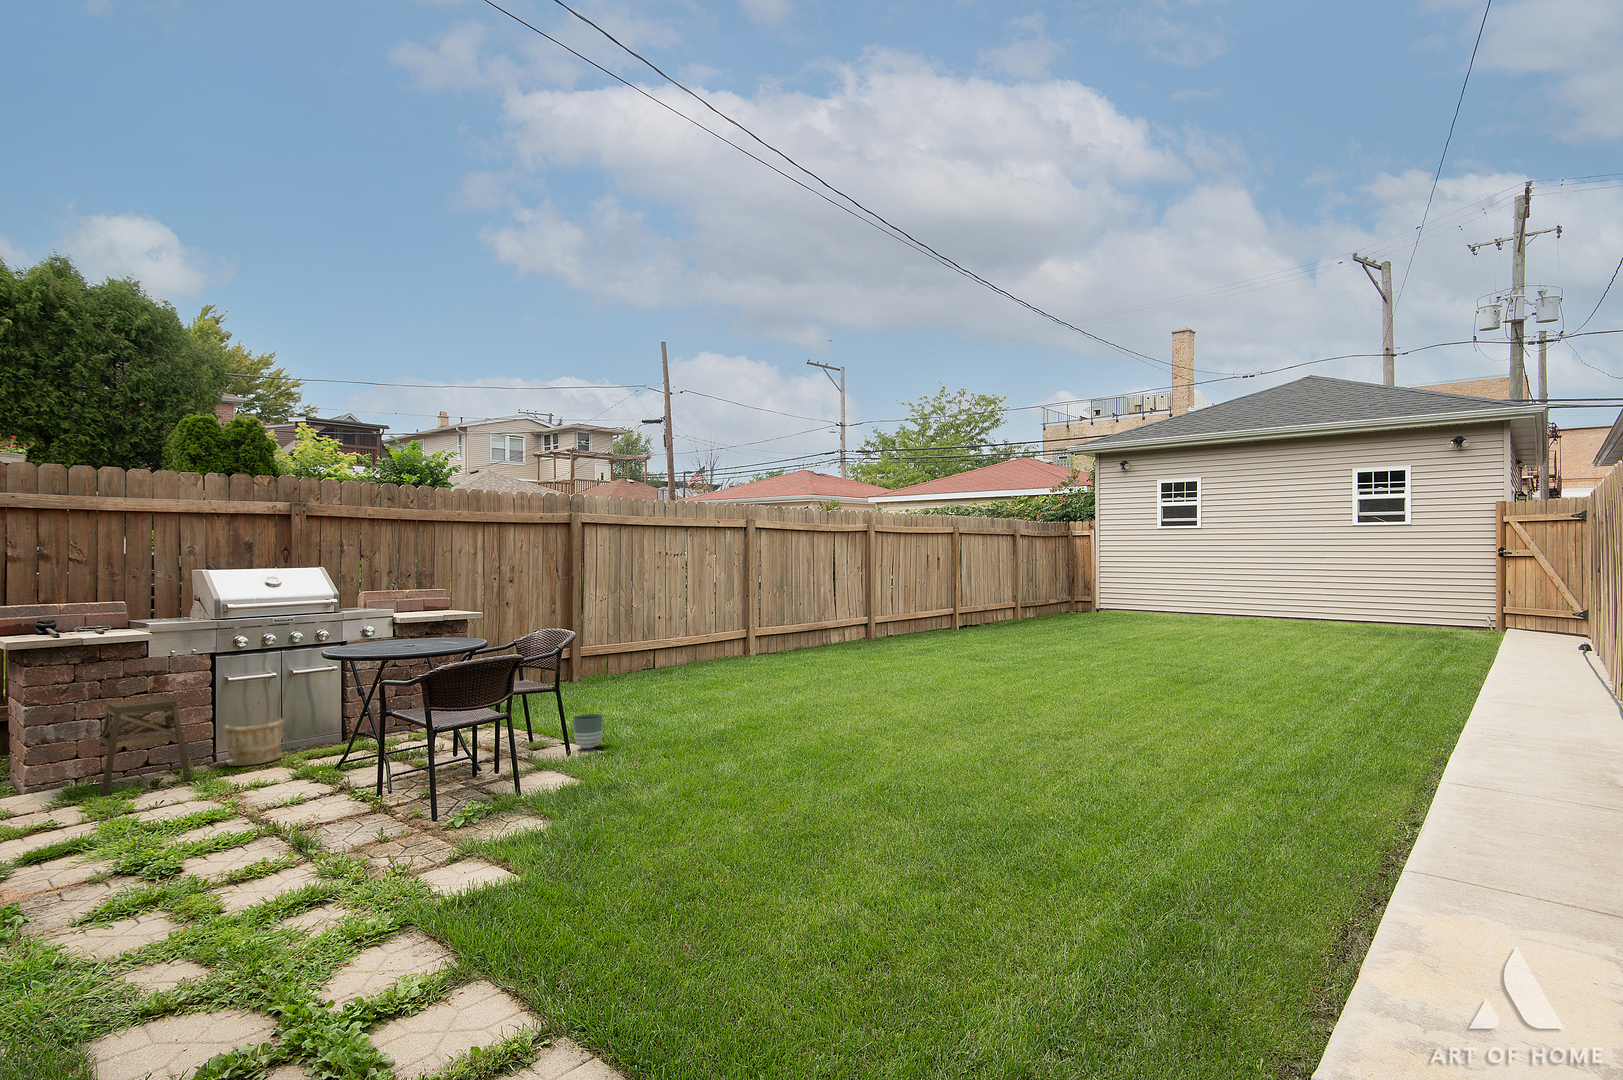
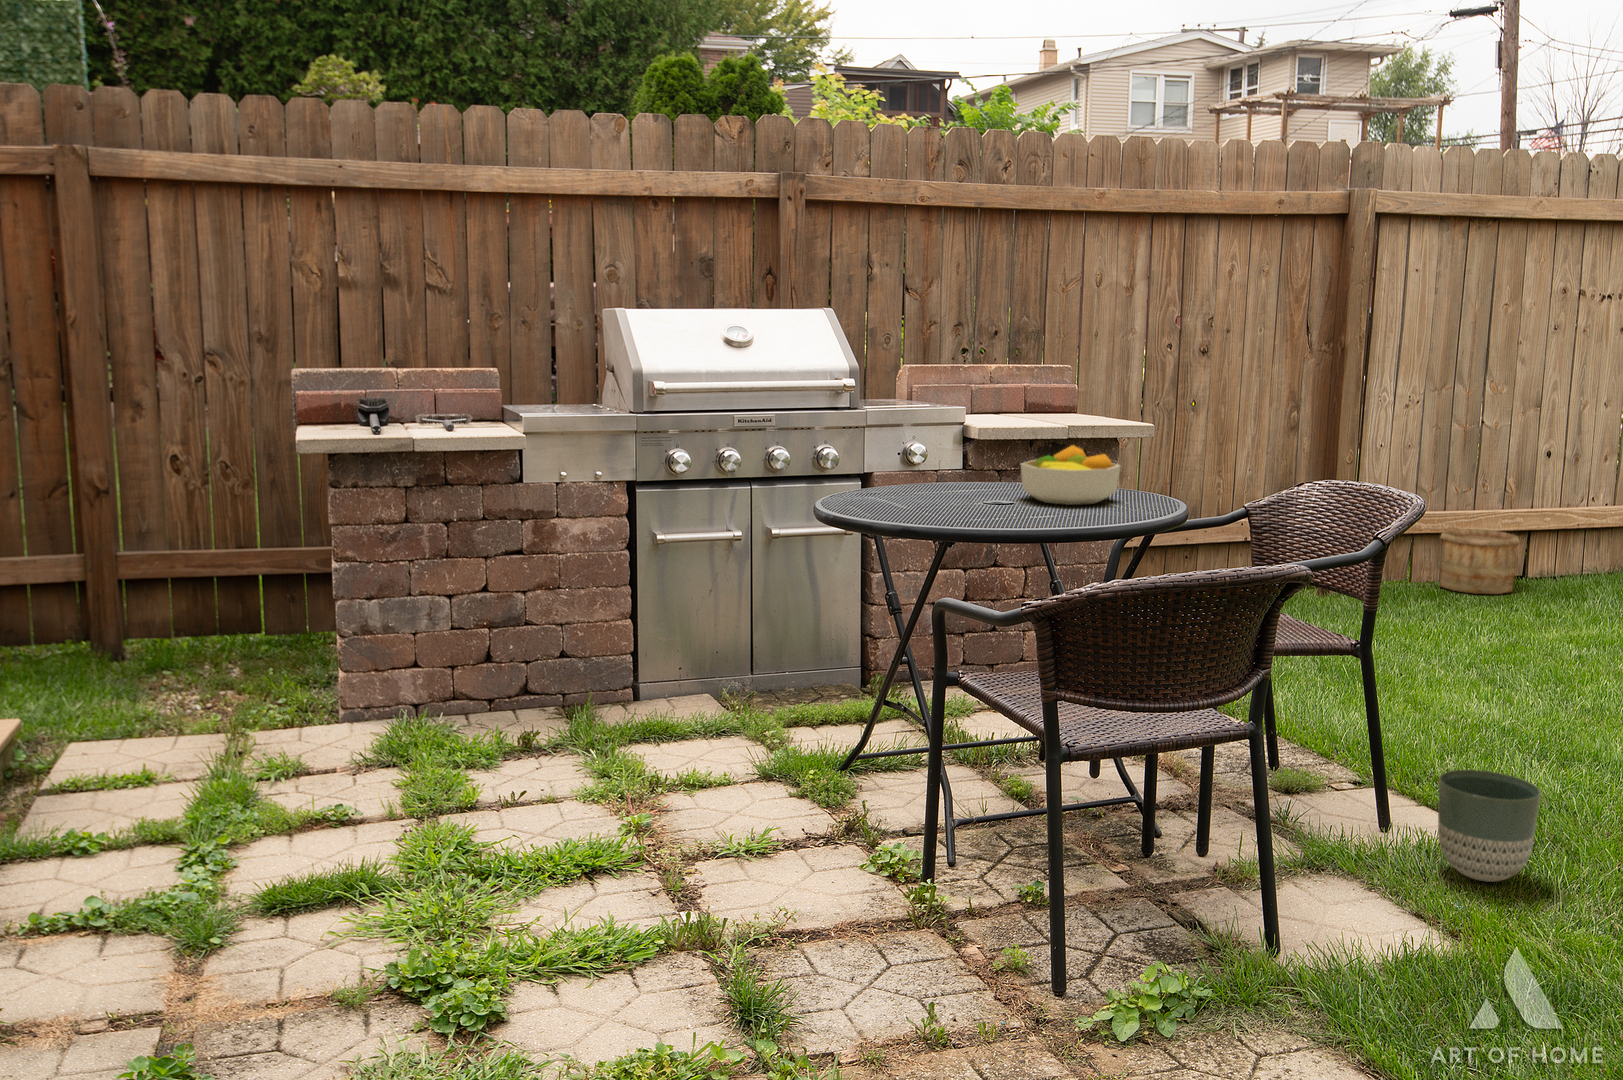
fruit bowl: none [421,620,462,641] -> present [1021,445,1120,505]
stool: present [91,698,192,796] -> none [436,567,581,758]
wooden bucket: present [224,719,284,766] -> present [1440,529,1520,594]

